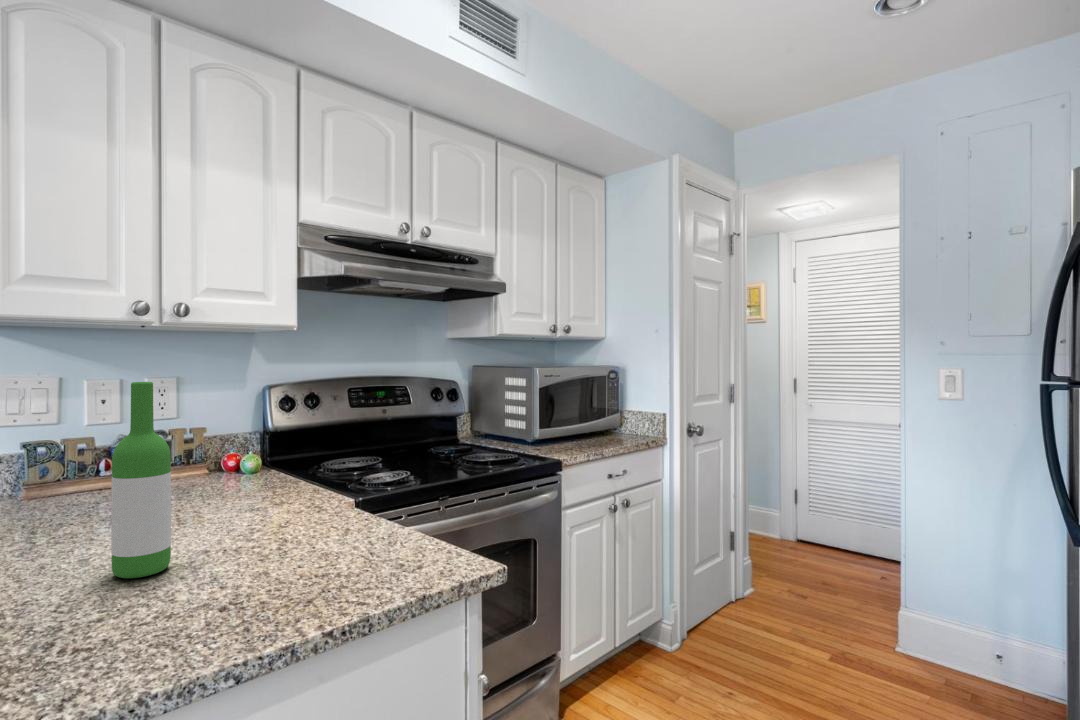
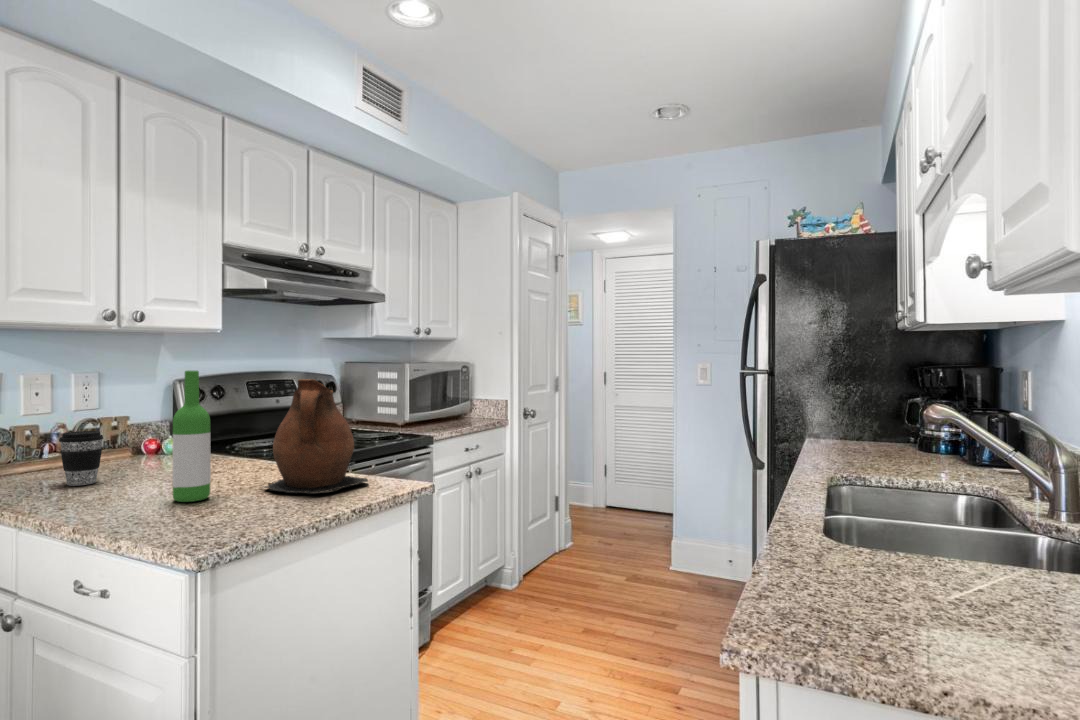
ceramic pitcher: none [247,396,409,579] -> present [264,379,368,494]
coffee cup: none [49,454,107,525] -> present [59,431,103,486]

